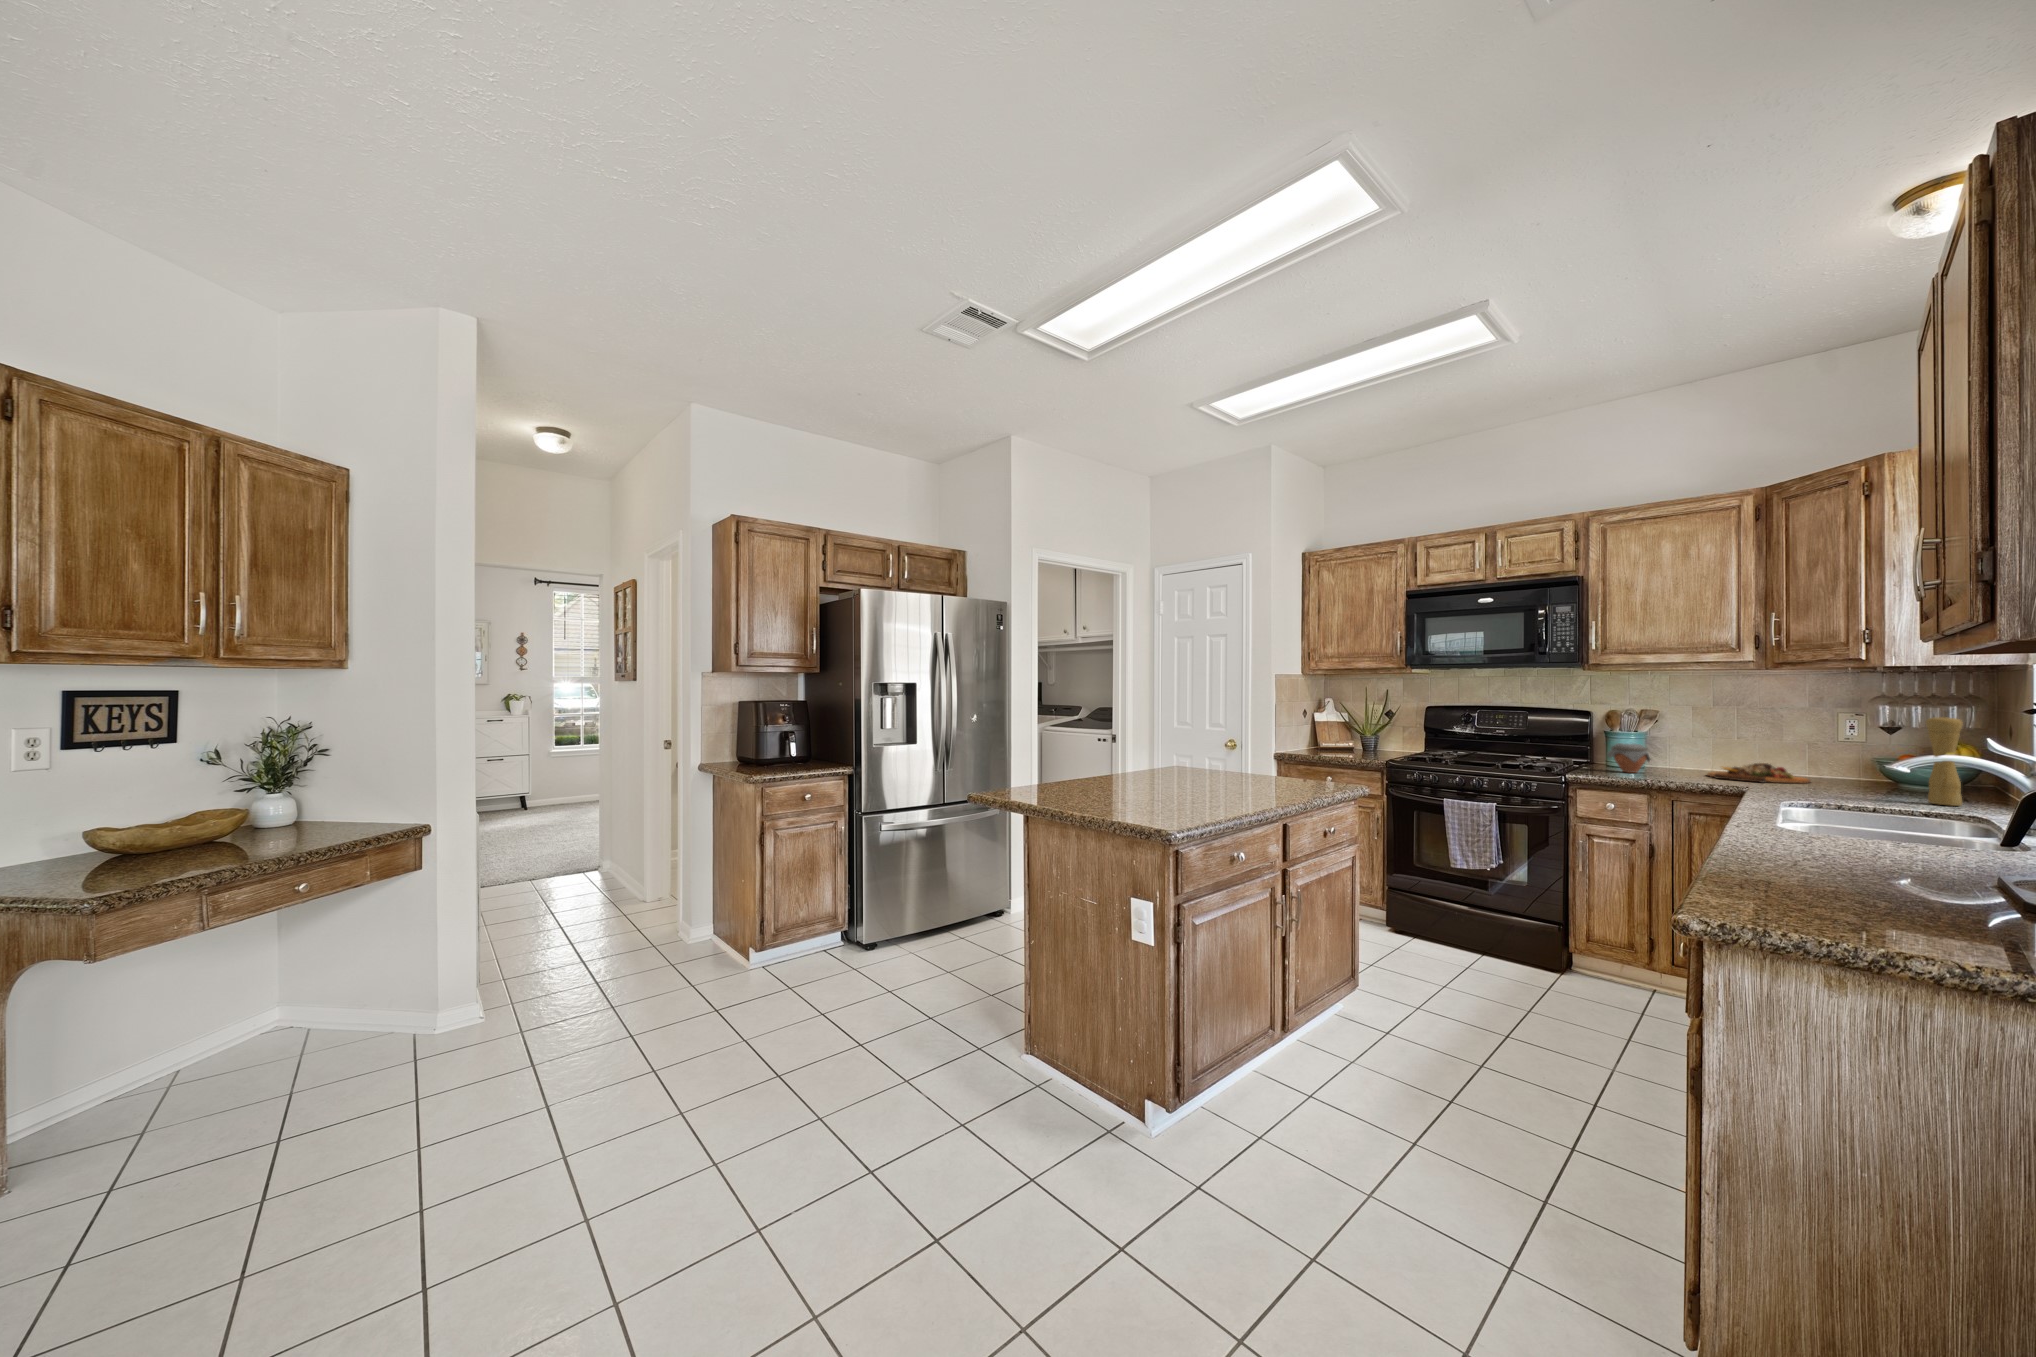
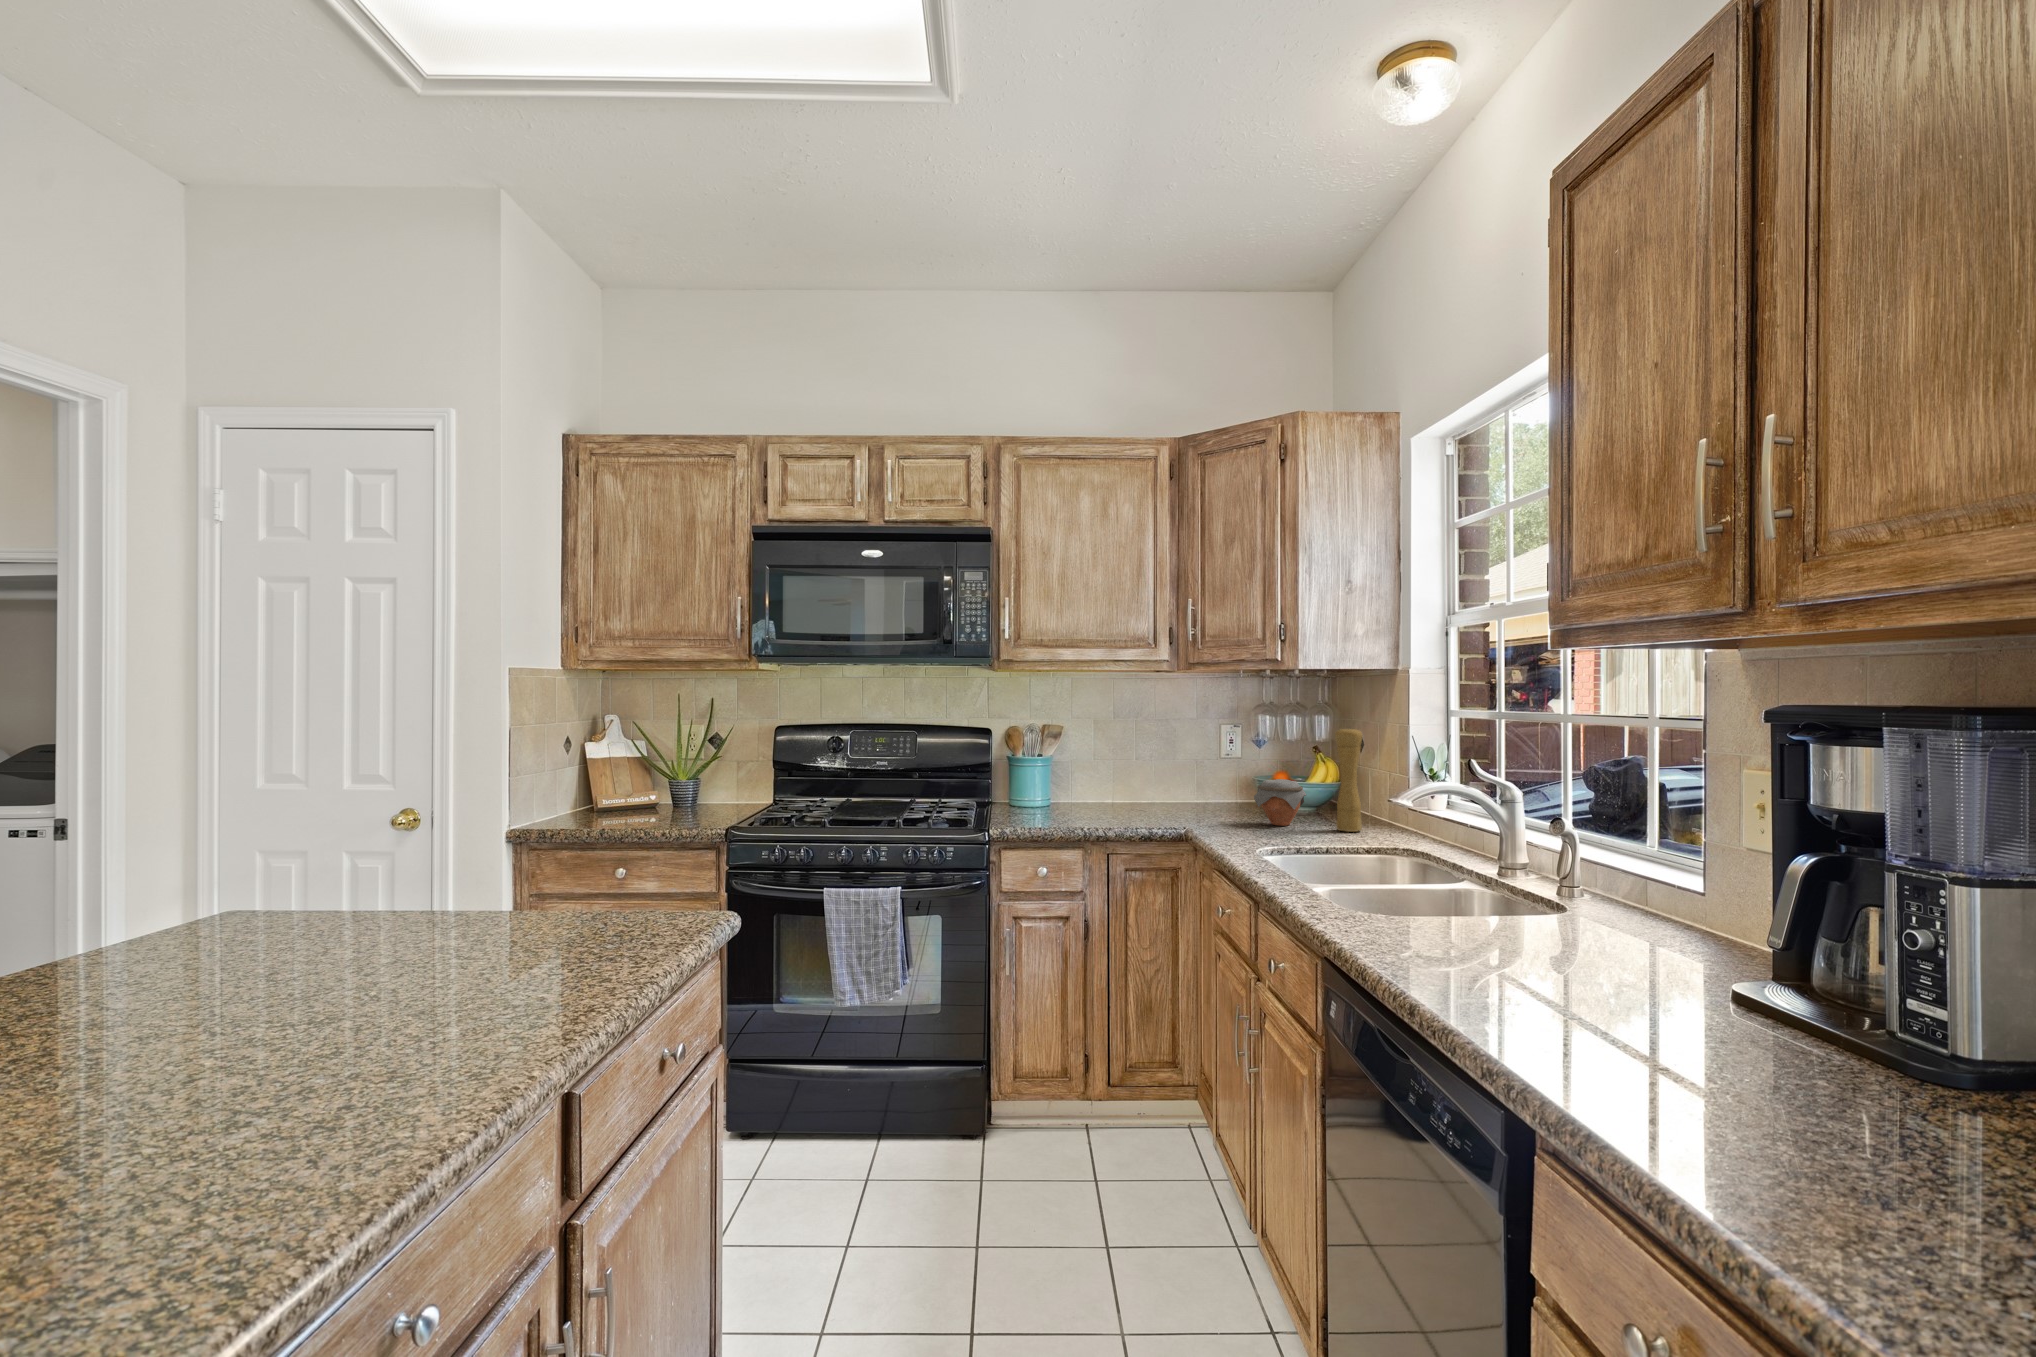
jar: present [1607,743,1650,773] -> present [1254,779,1306,826]
cutting board: present [1707,763,1810,783] -> none [1114,787,1207,815]

